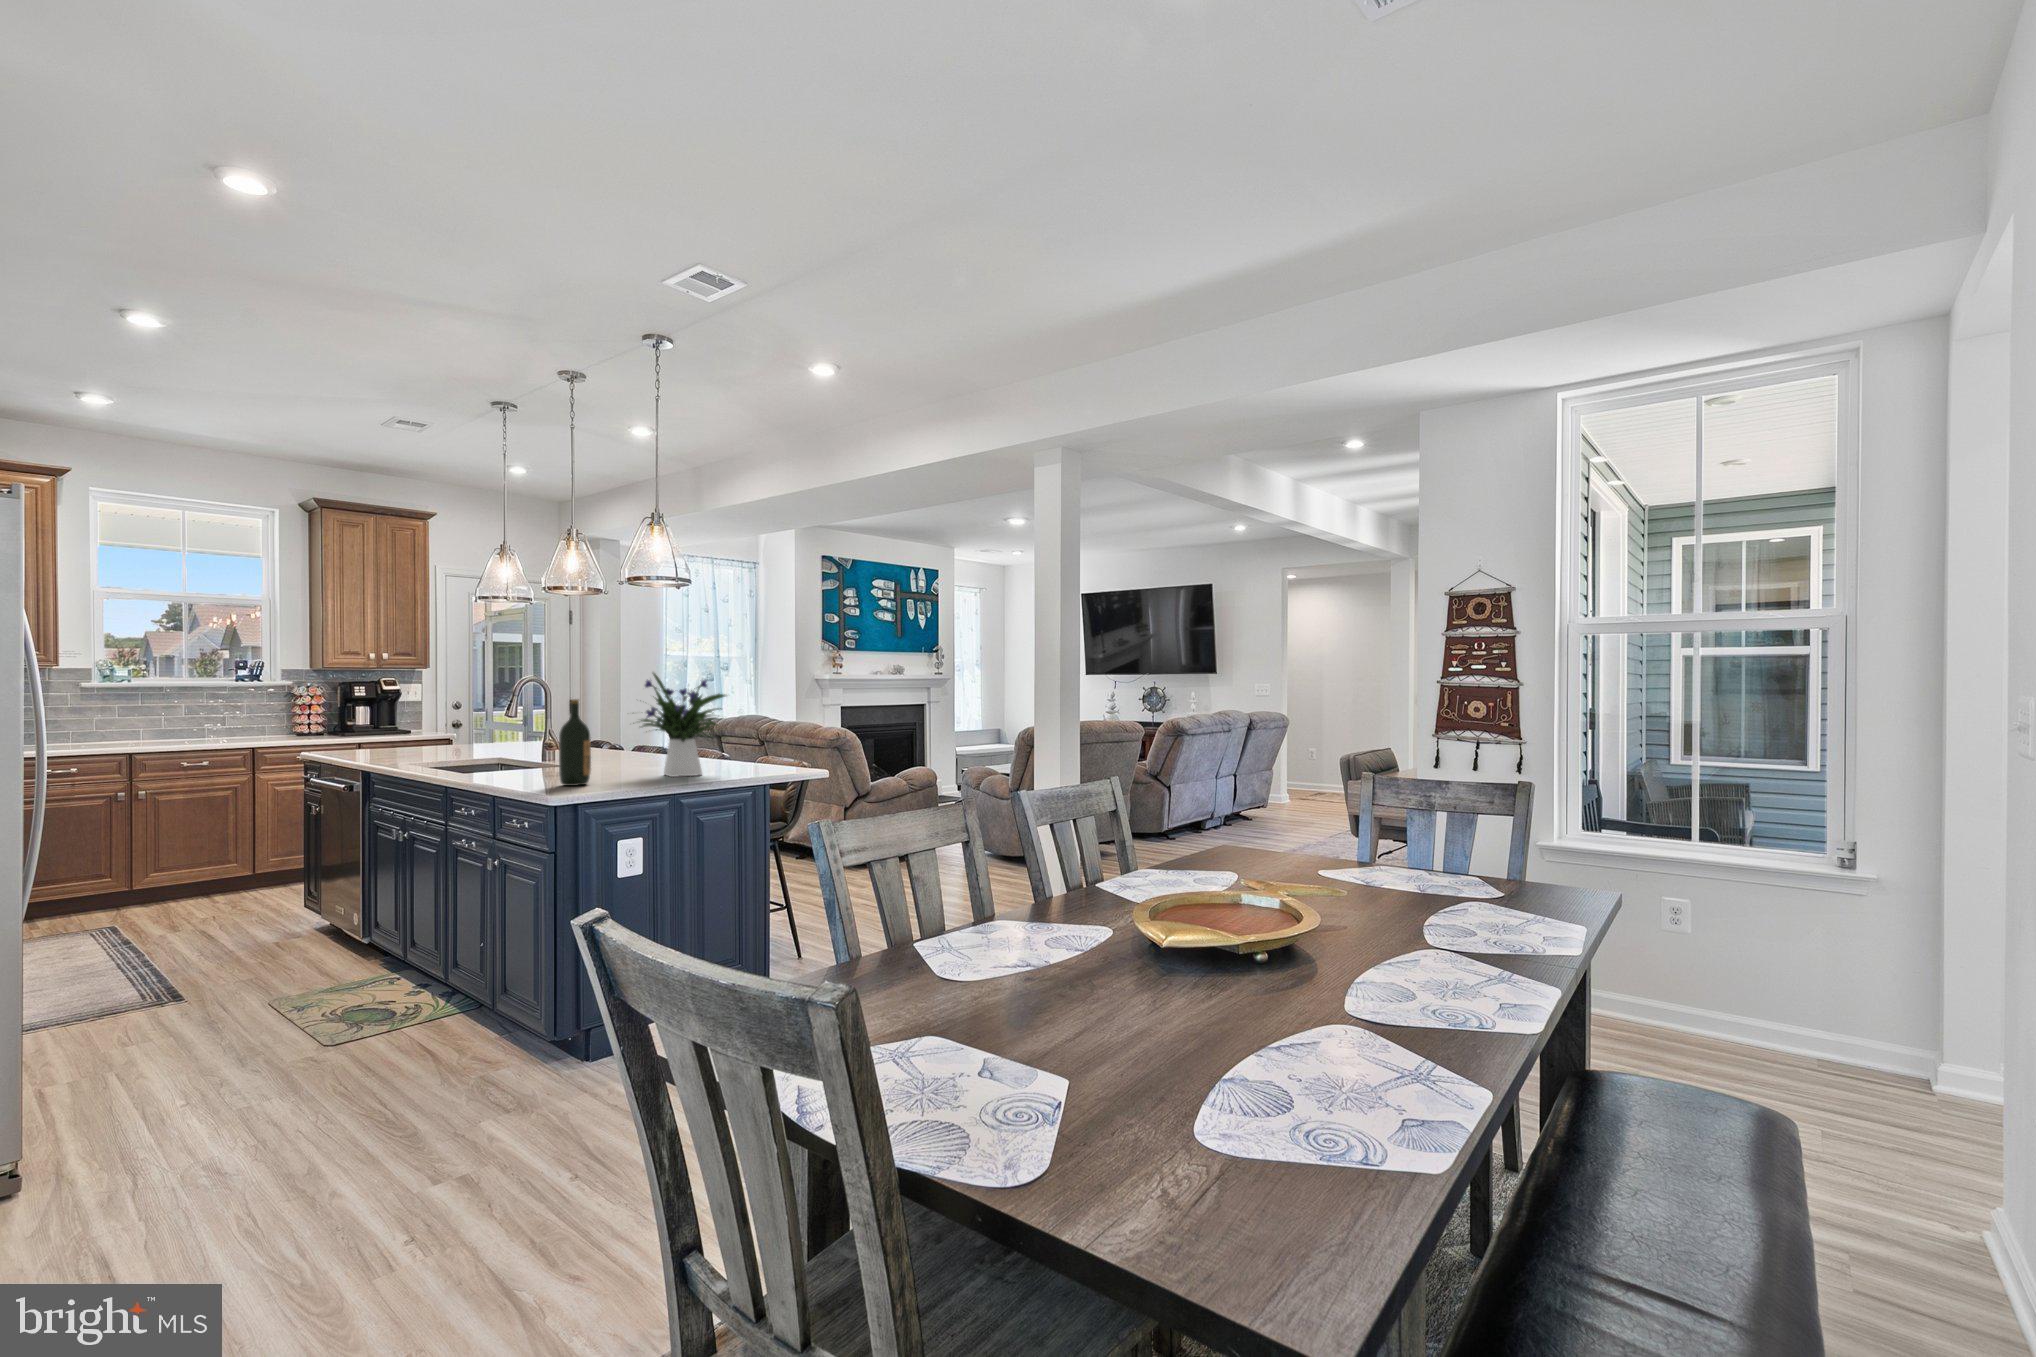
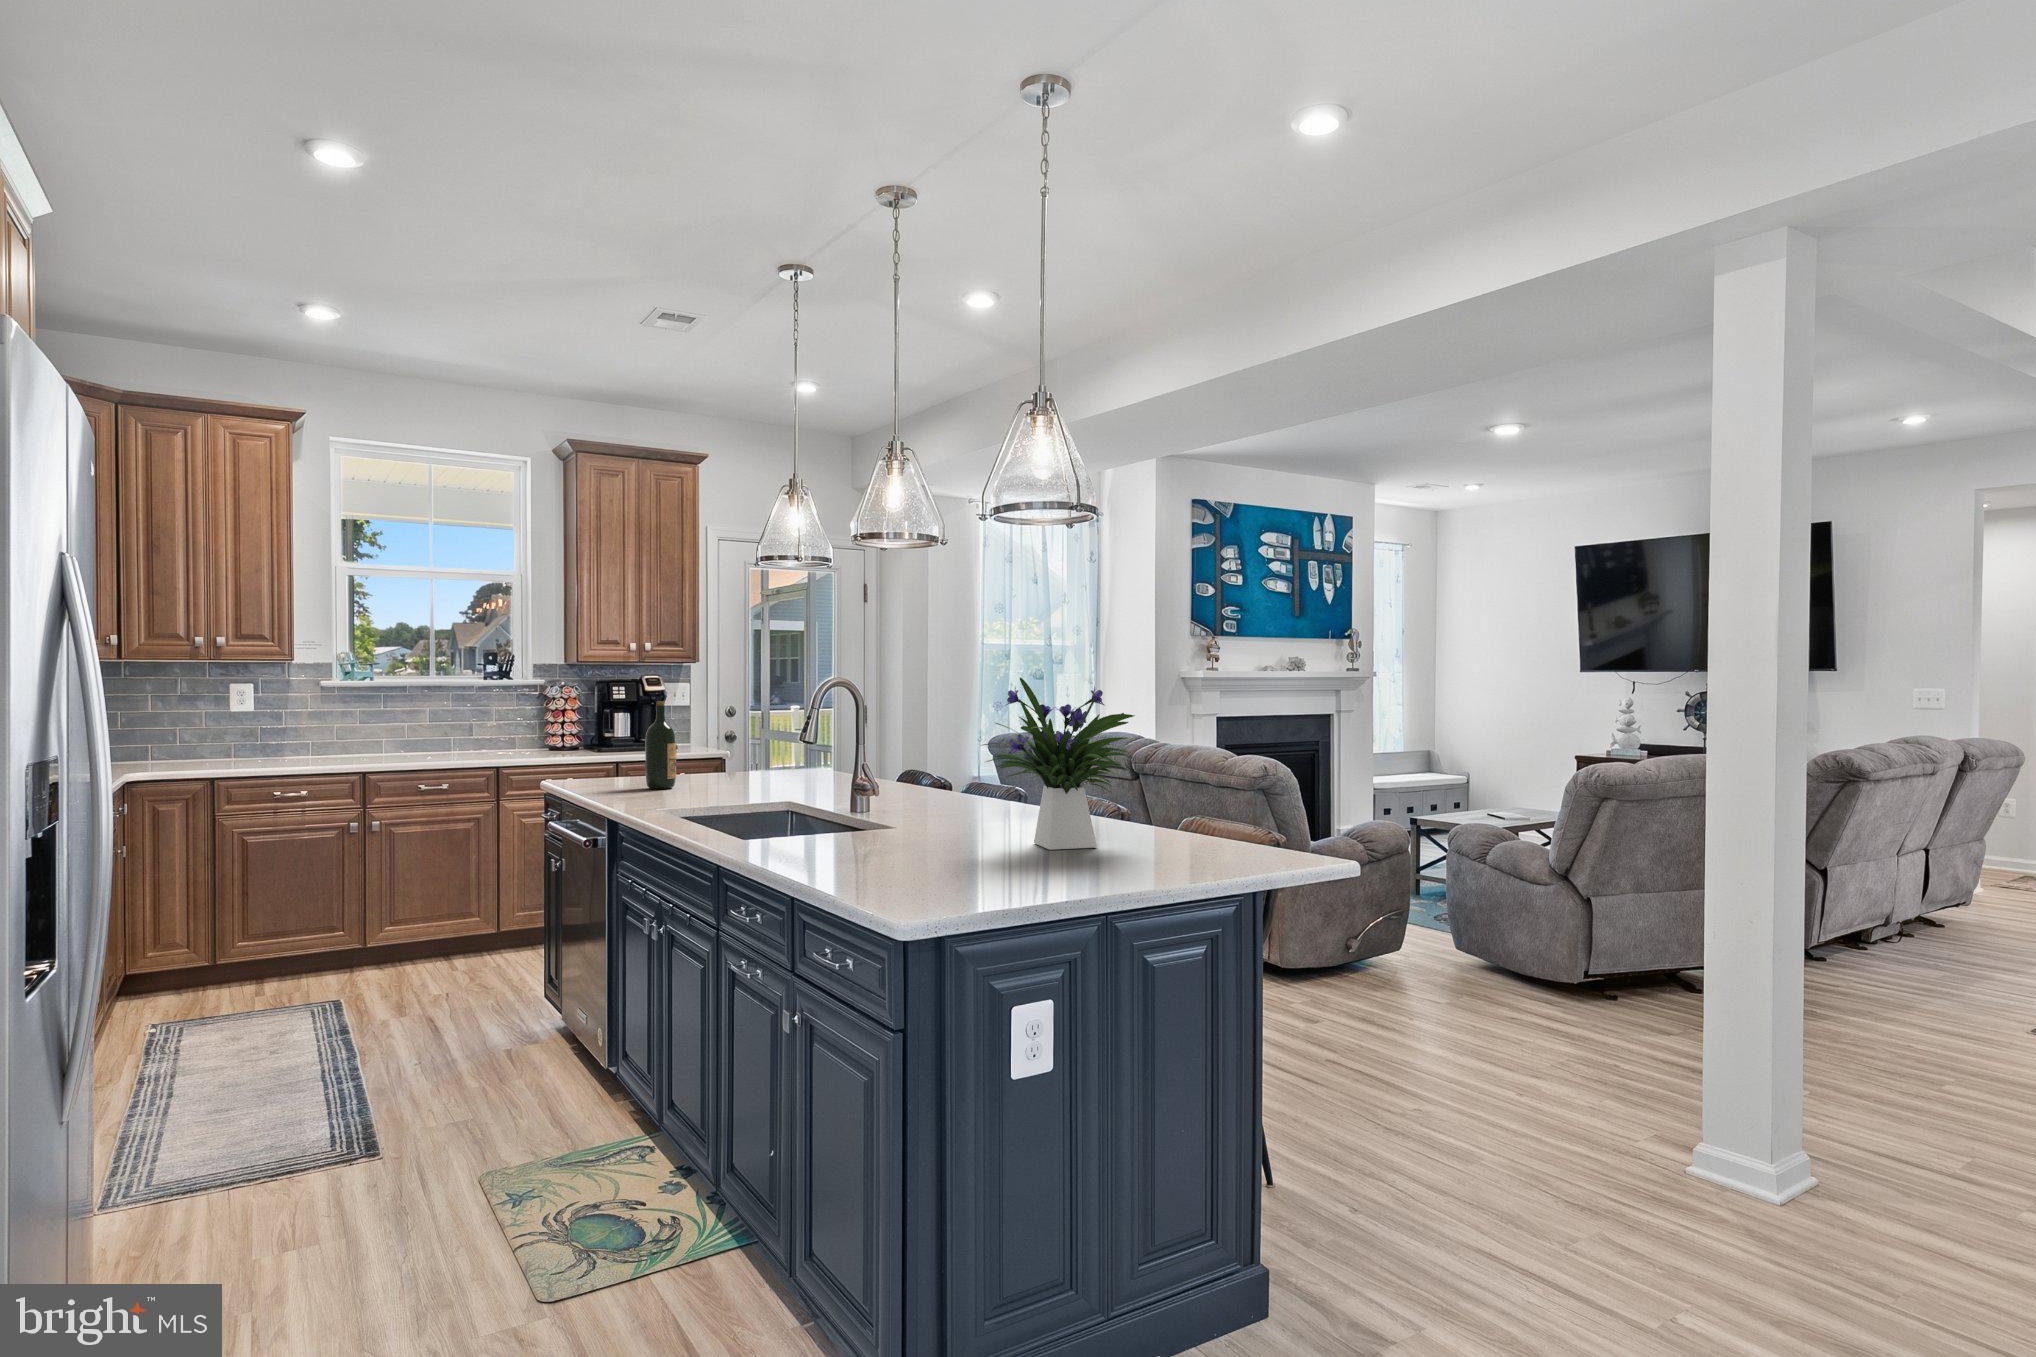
wine bottle: present [559,699,591,786] -> present [645,701,676,789]

